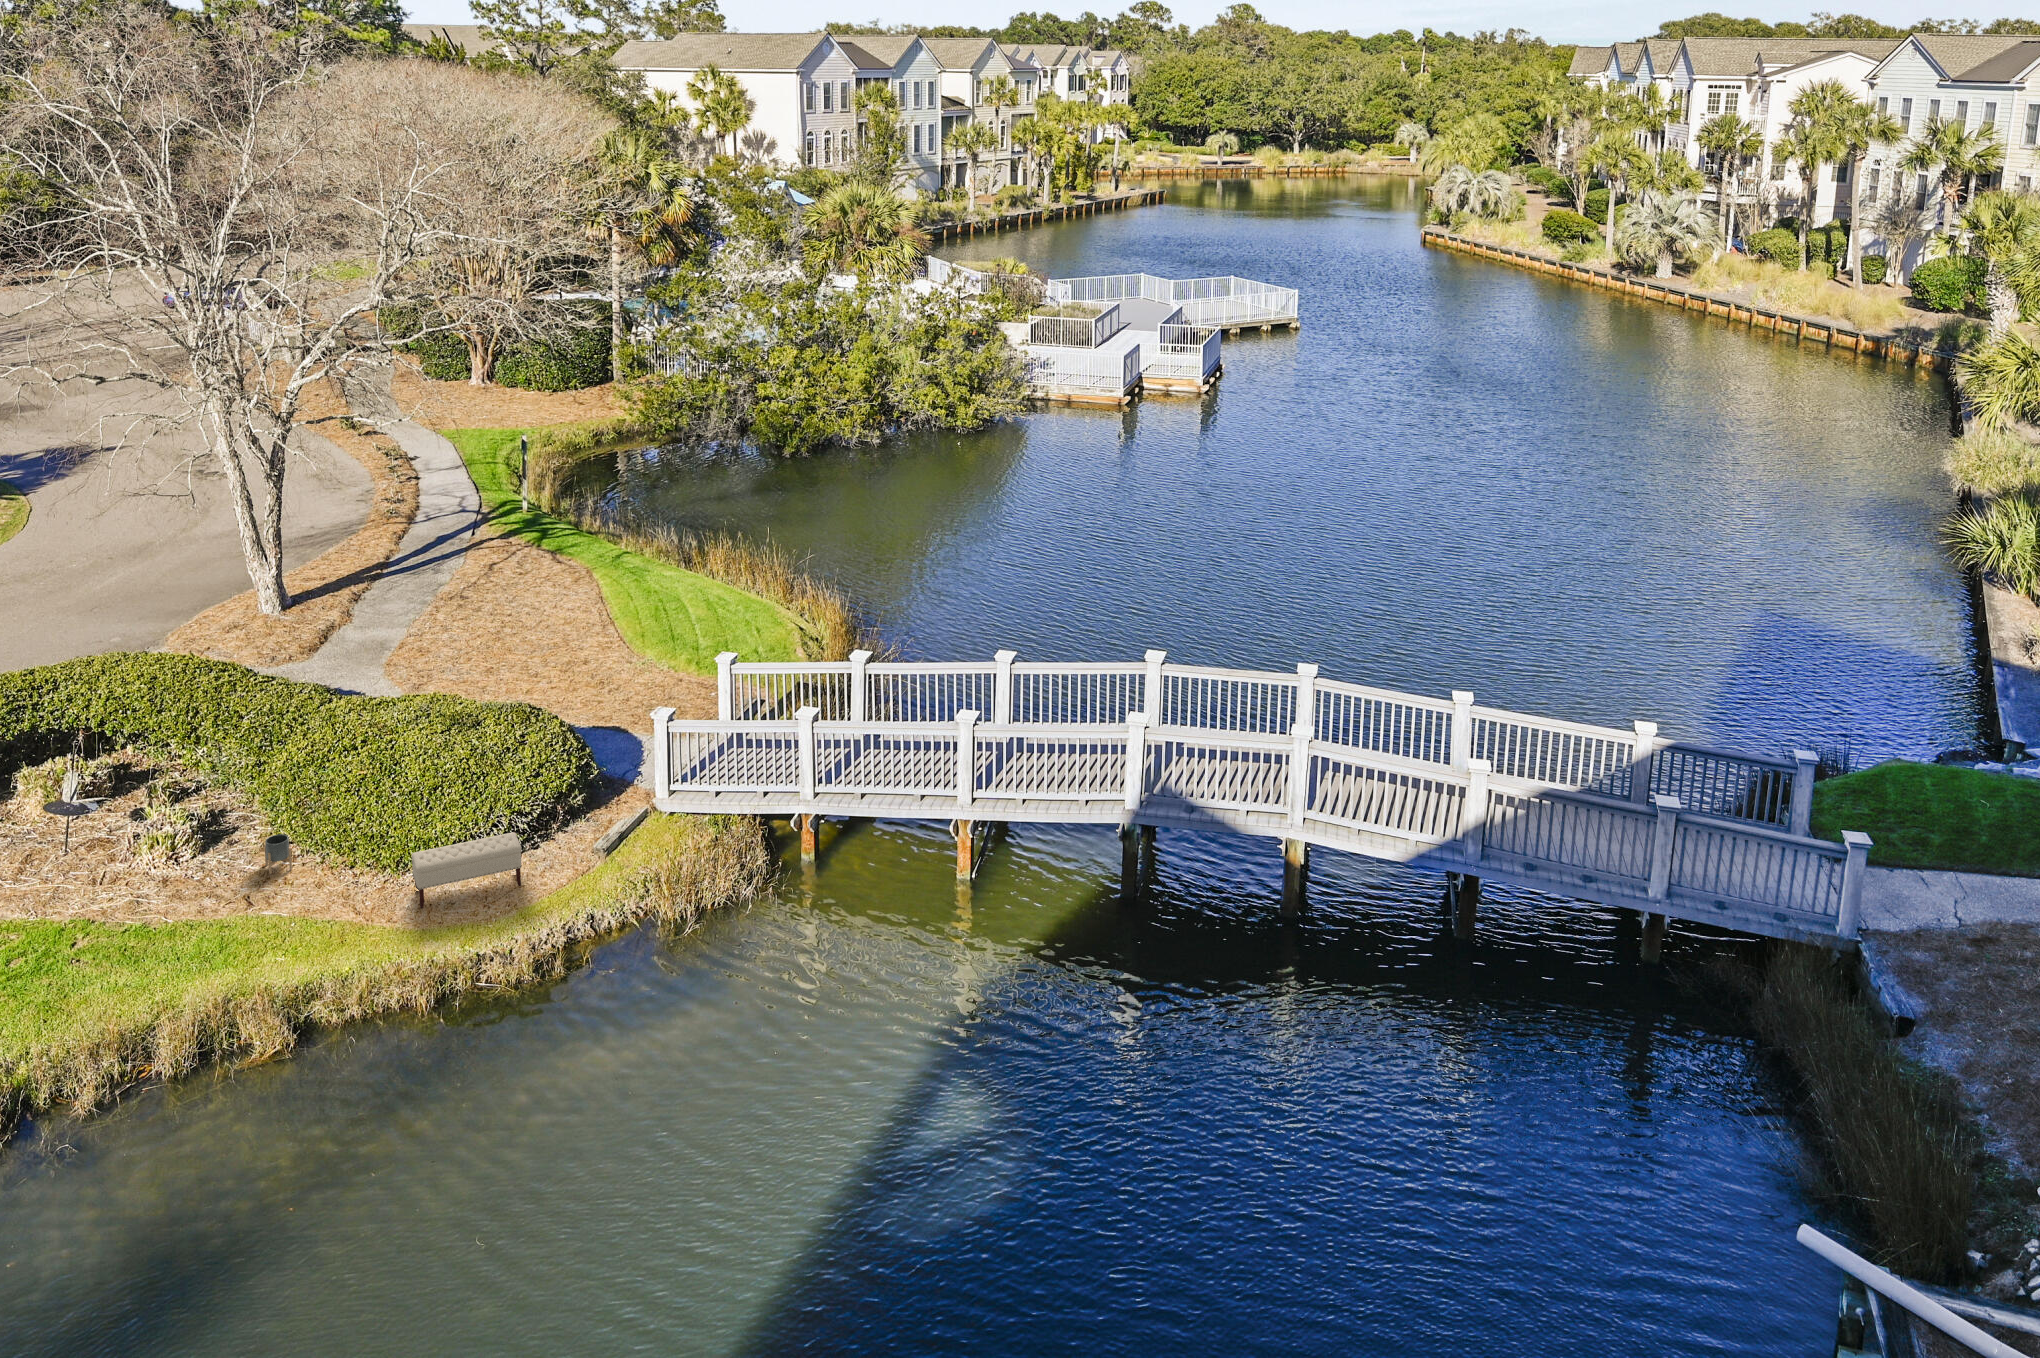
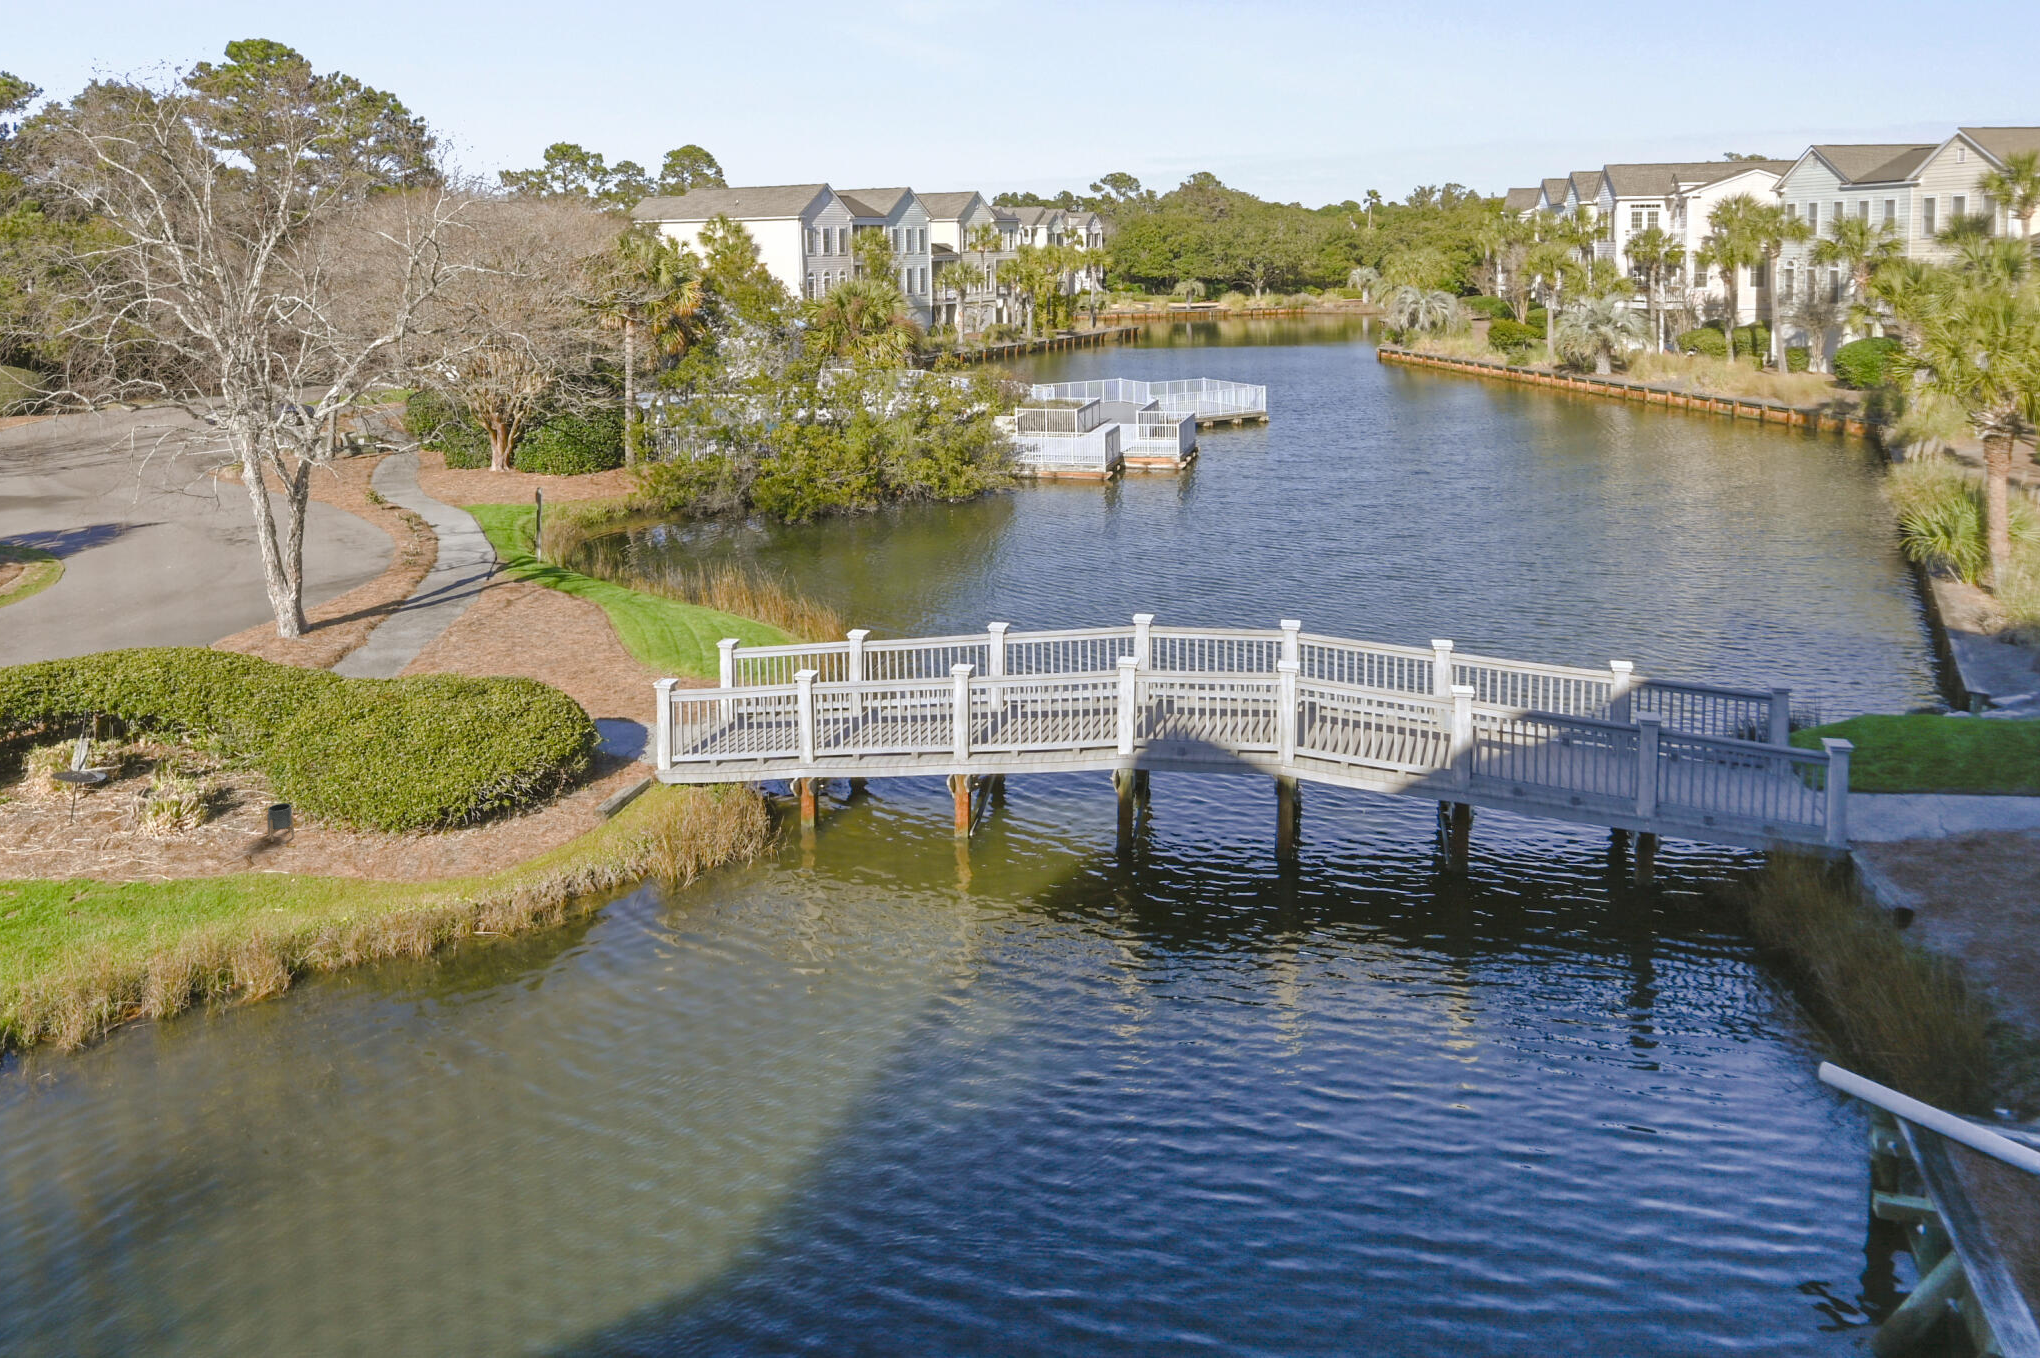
bench: present [412,832,522,908] -> none [412,797,522,868]

